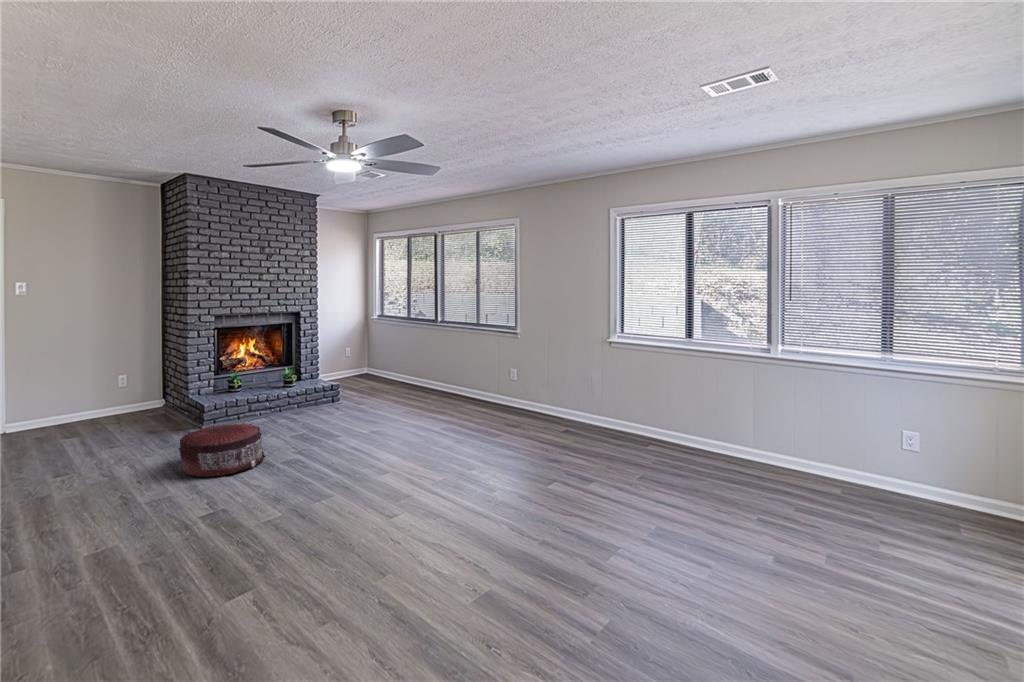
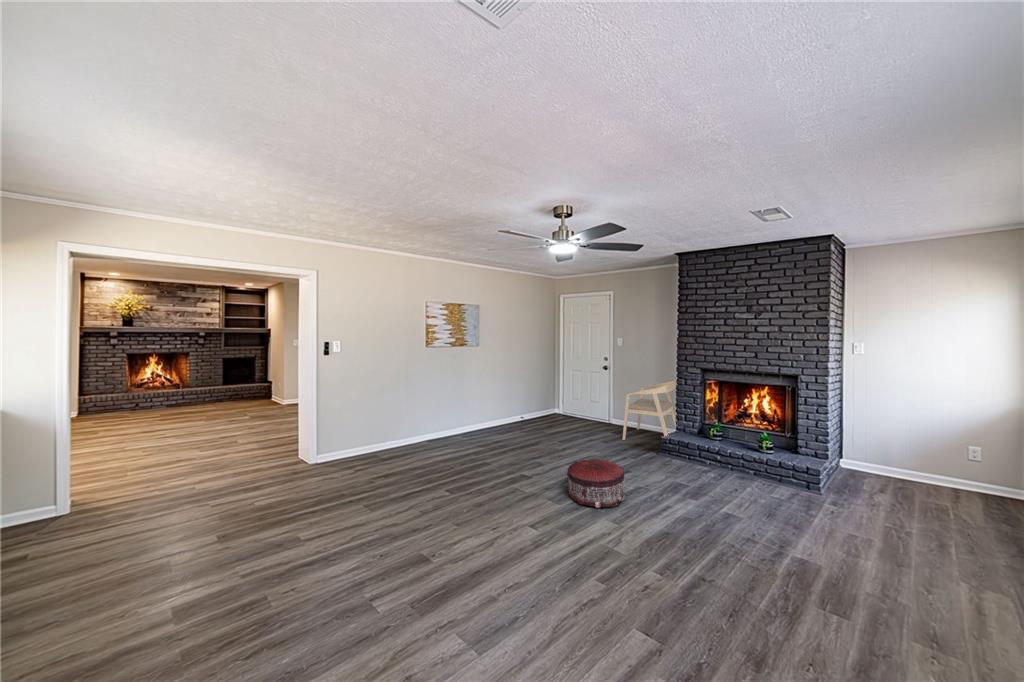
armchair: none [95,338,184,433] -> present [623,381,676,440]

